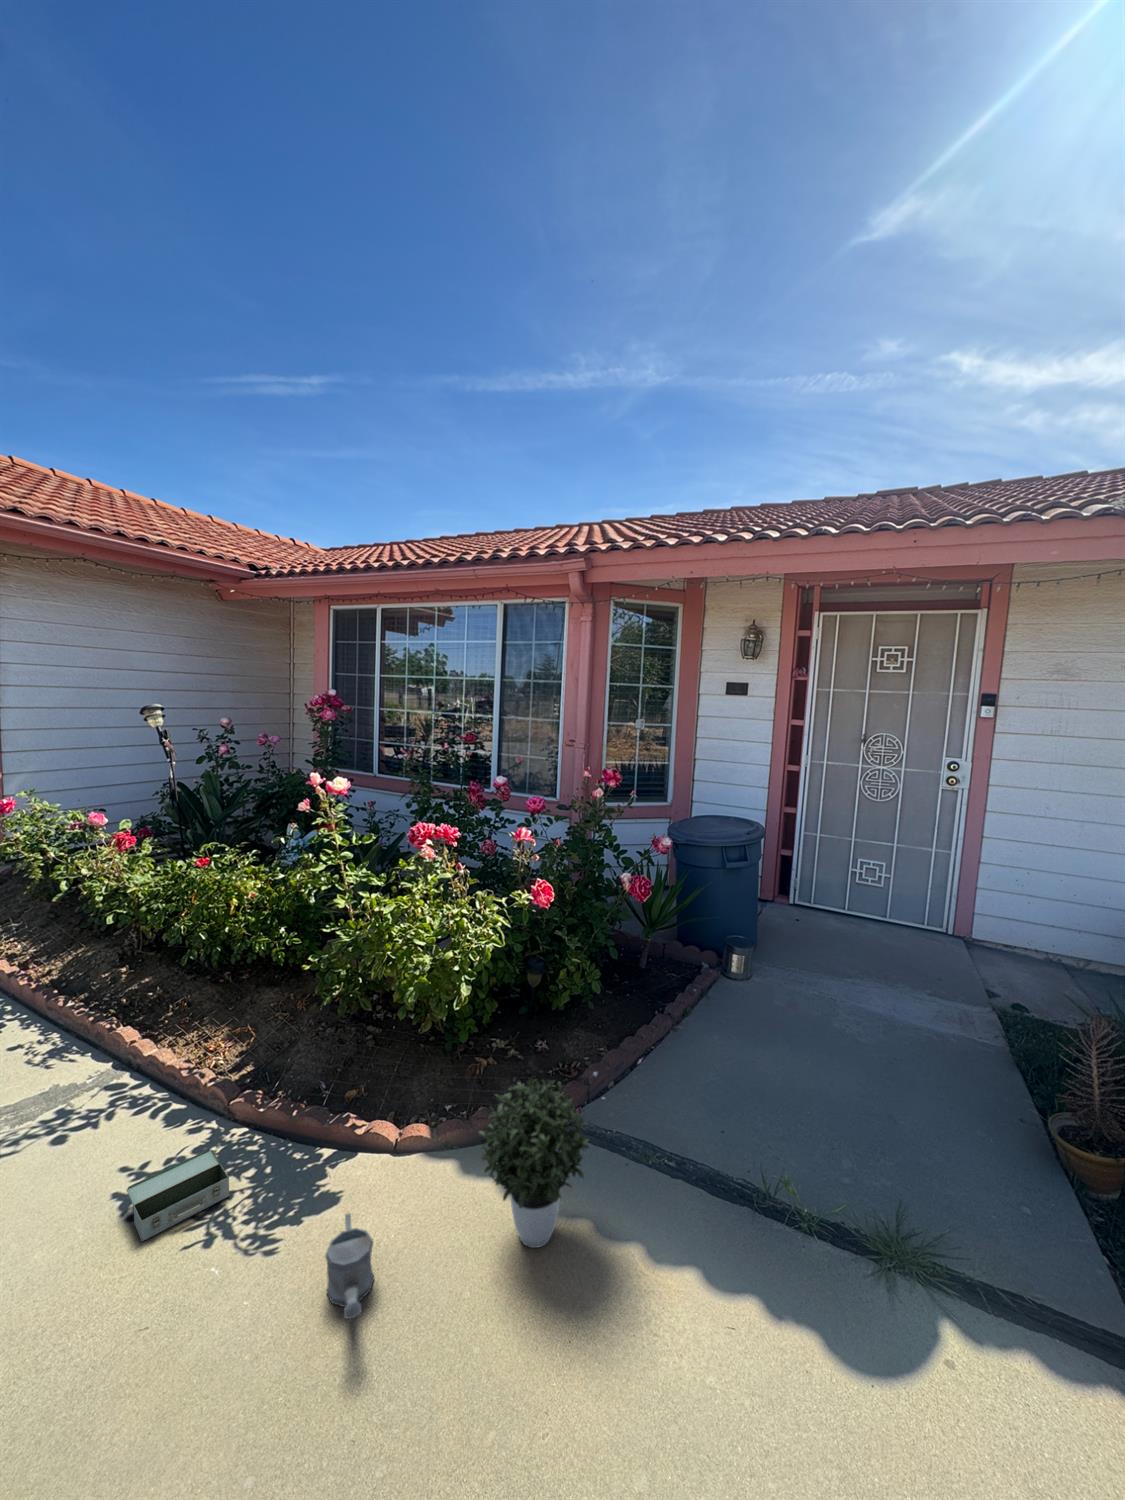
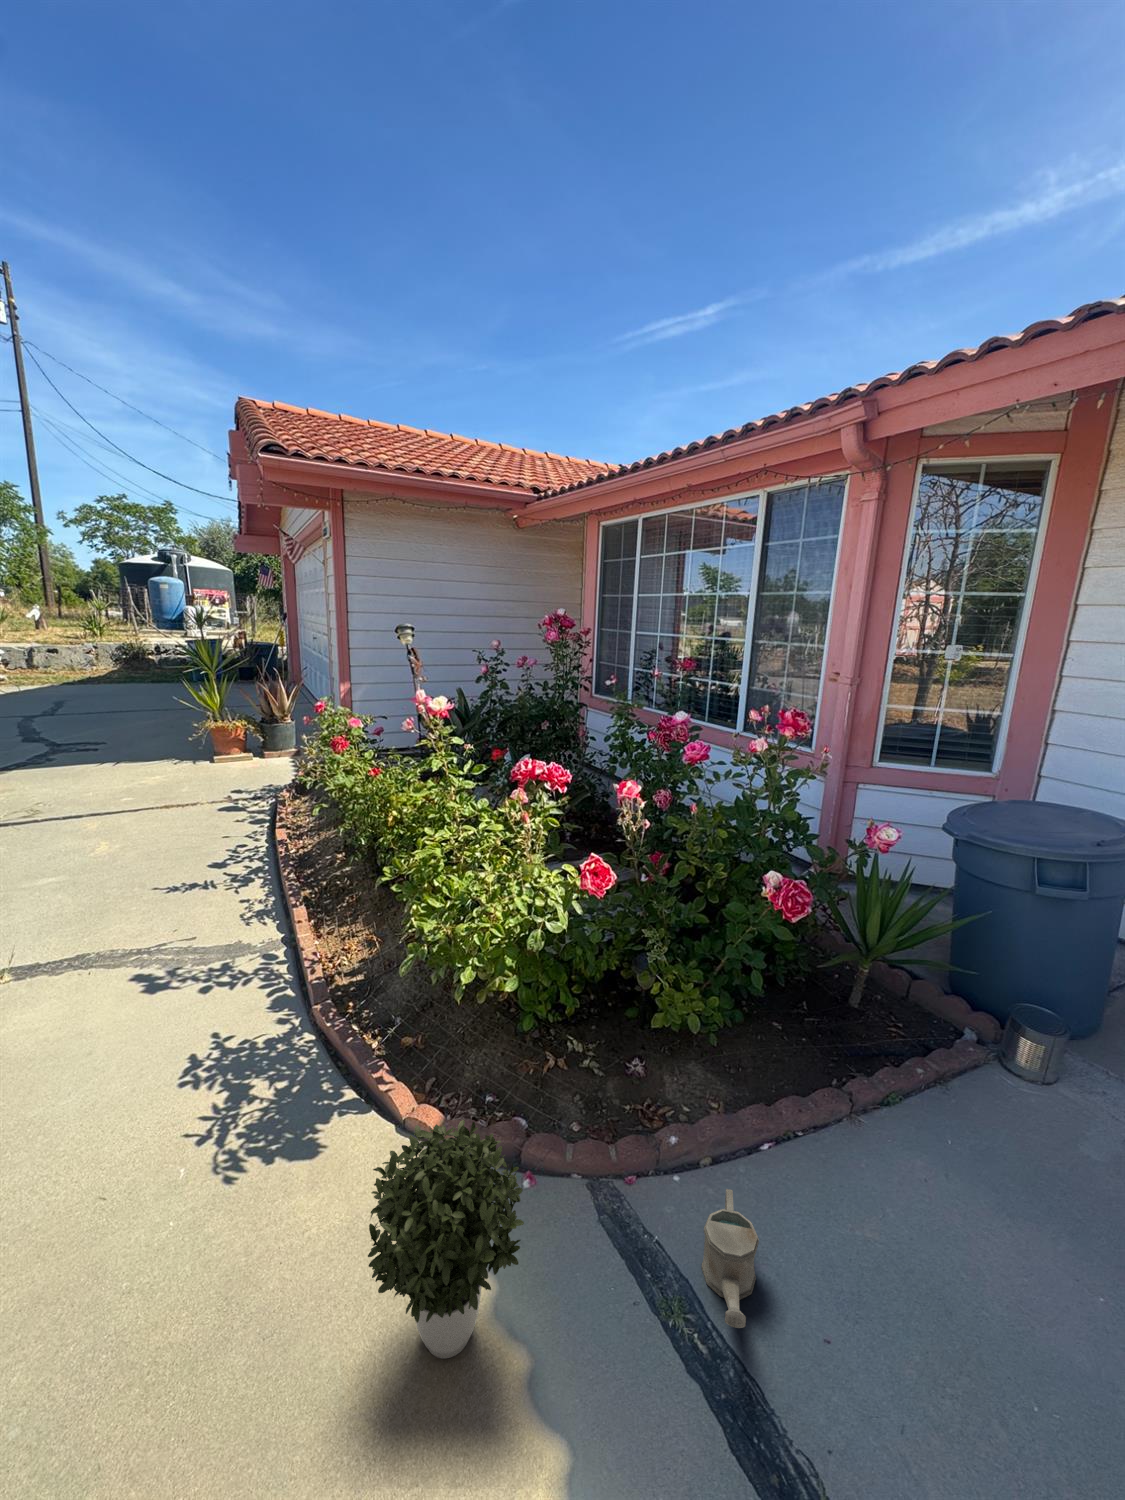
toolbox: present [126,1150,229,1241] -> none [161,1047,260,1113]
watering can: present [326,1213,374,1319] -> present [701,1189,759,1328]

